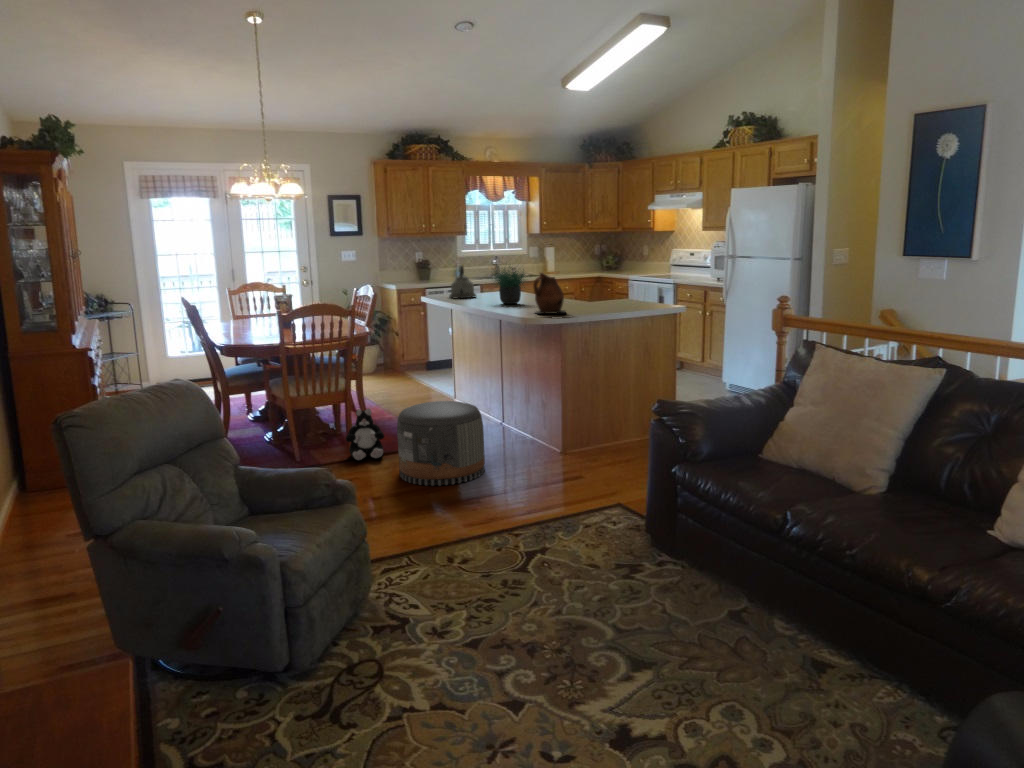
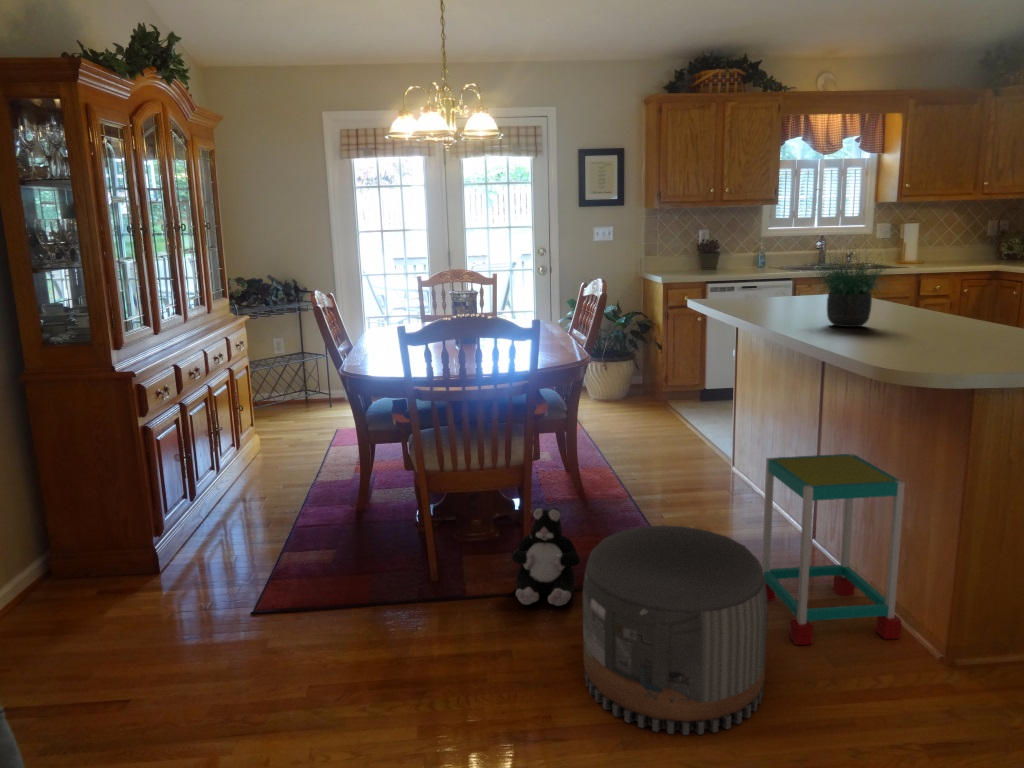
kettle: present [449,266,476,298] -> none [734,251,782,307]
ceramic pitcher: present [533,273,566,314] -> none [907,271,997,371]
side table: none [476,365,544,456] -> present [762,454,905,645]

